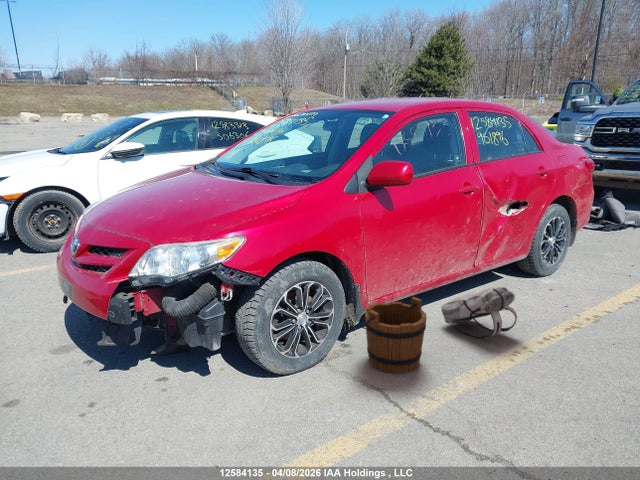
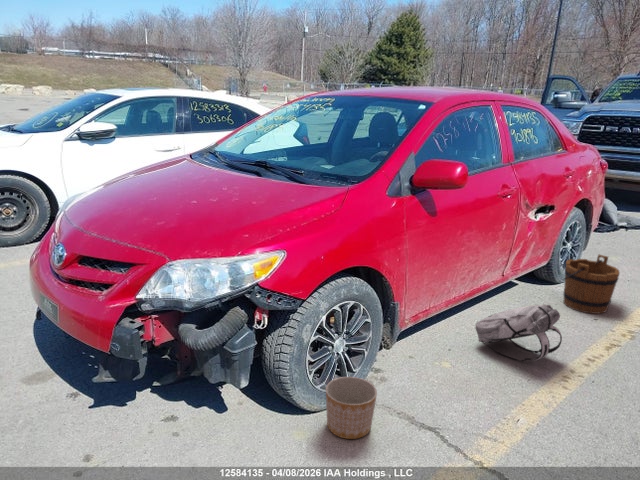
bucket: present [362,297,427,374] -> present [564,254,619,314]
planter: none [287,345,331,396] -> present [326,377,377,439]

